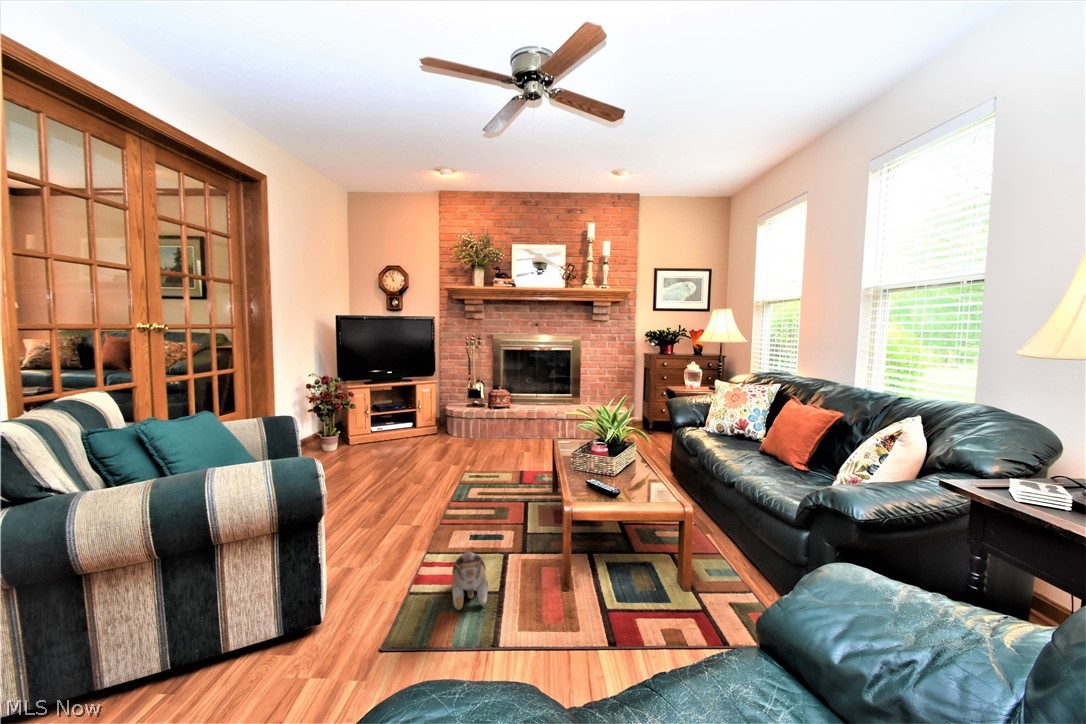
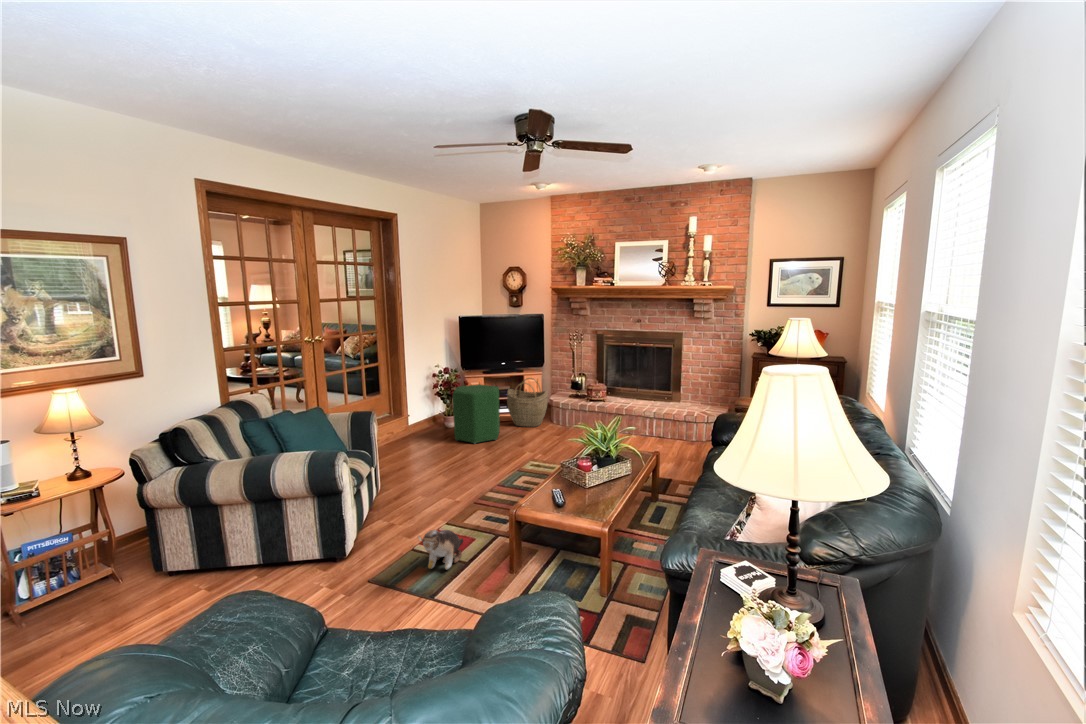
woven basket: none [401,387,448,443] -> present [507,378,548,427]
ottoman: none [346,395,404,465] -> present [453,384,500,444]

